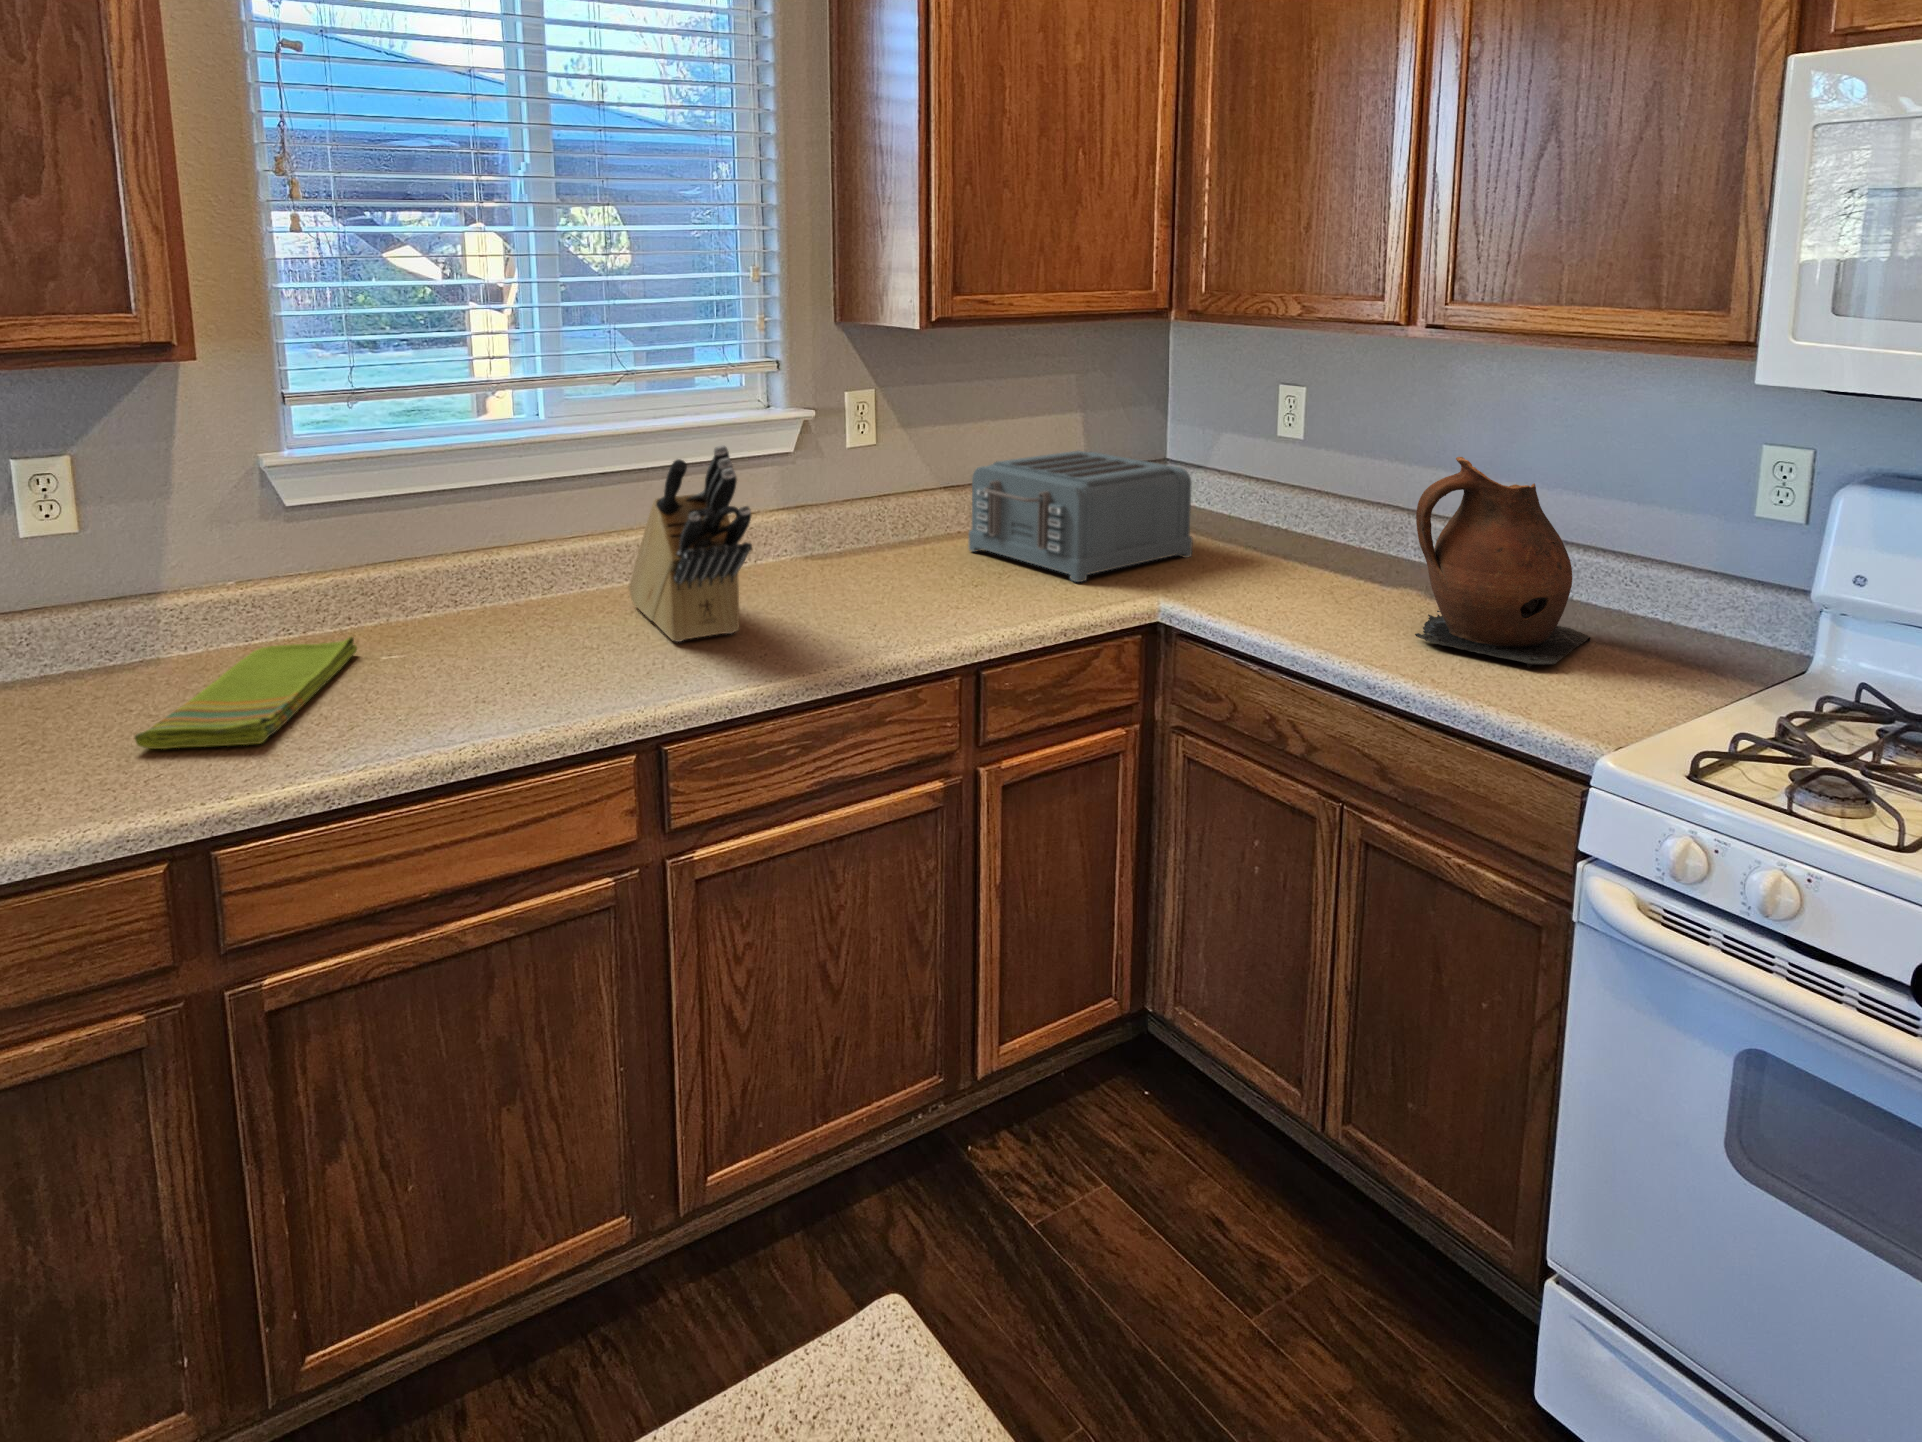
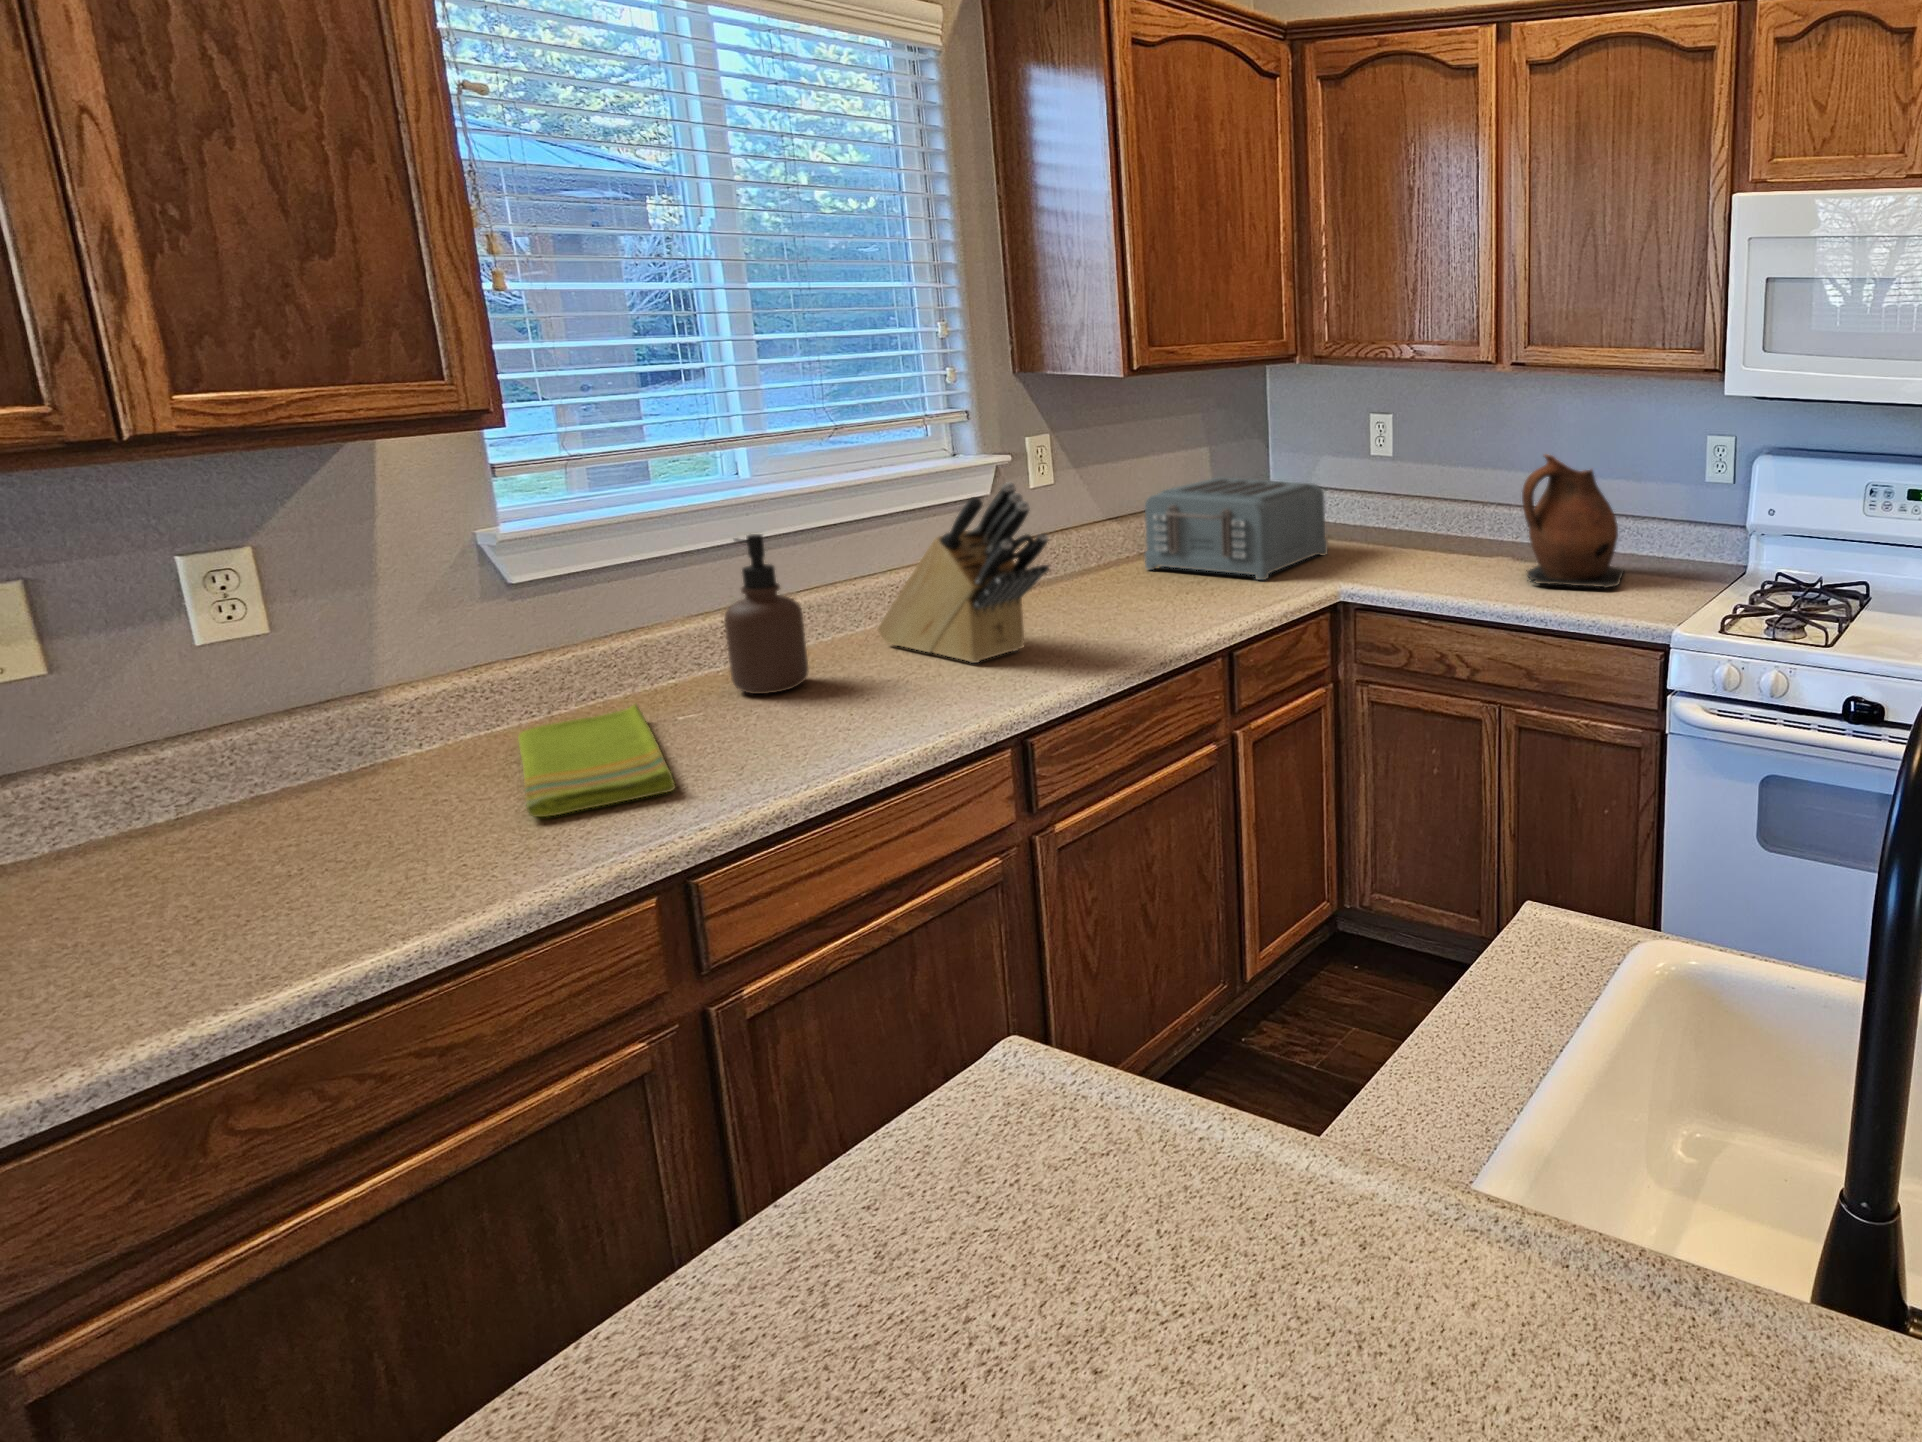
soap dispenser: none [448,480,524,644] -> present [724,534,808,694]

